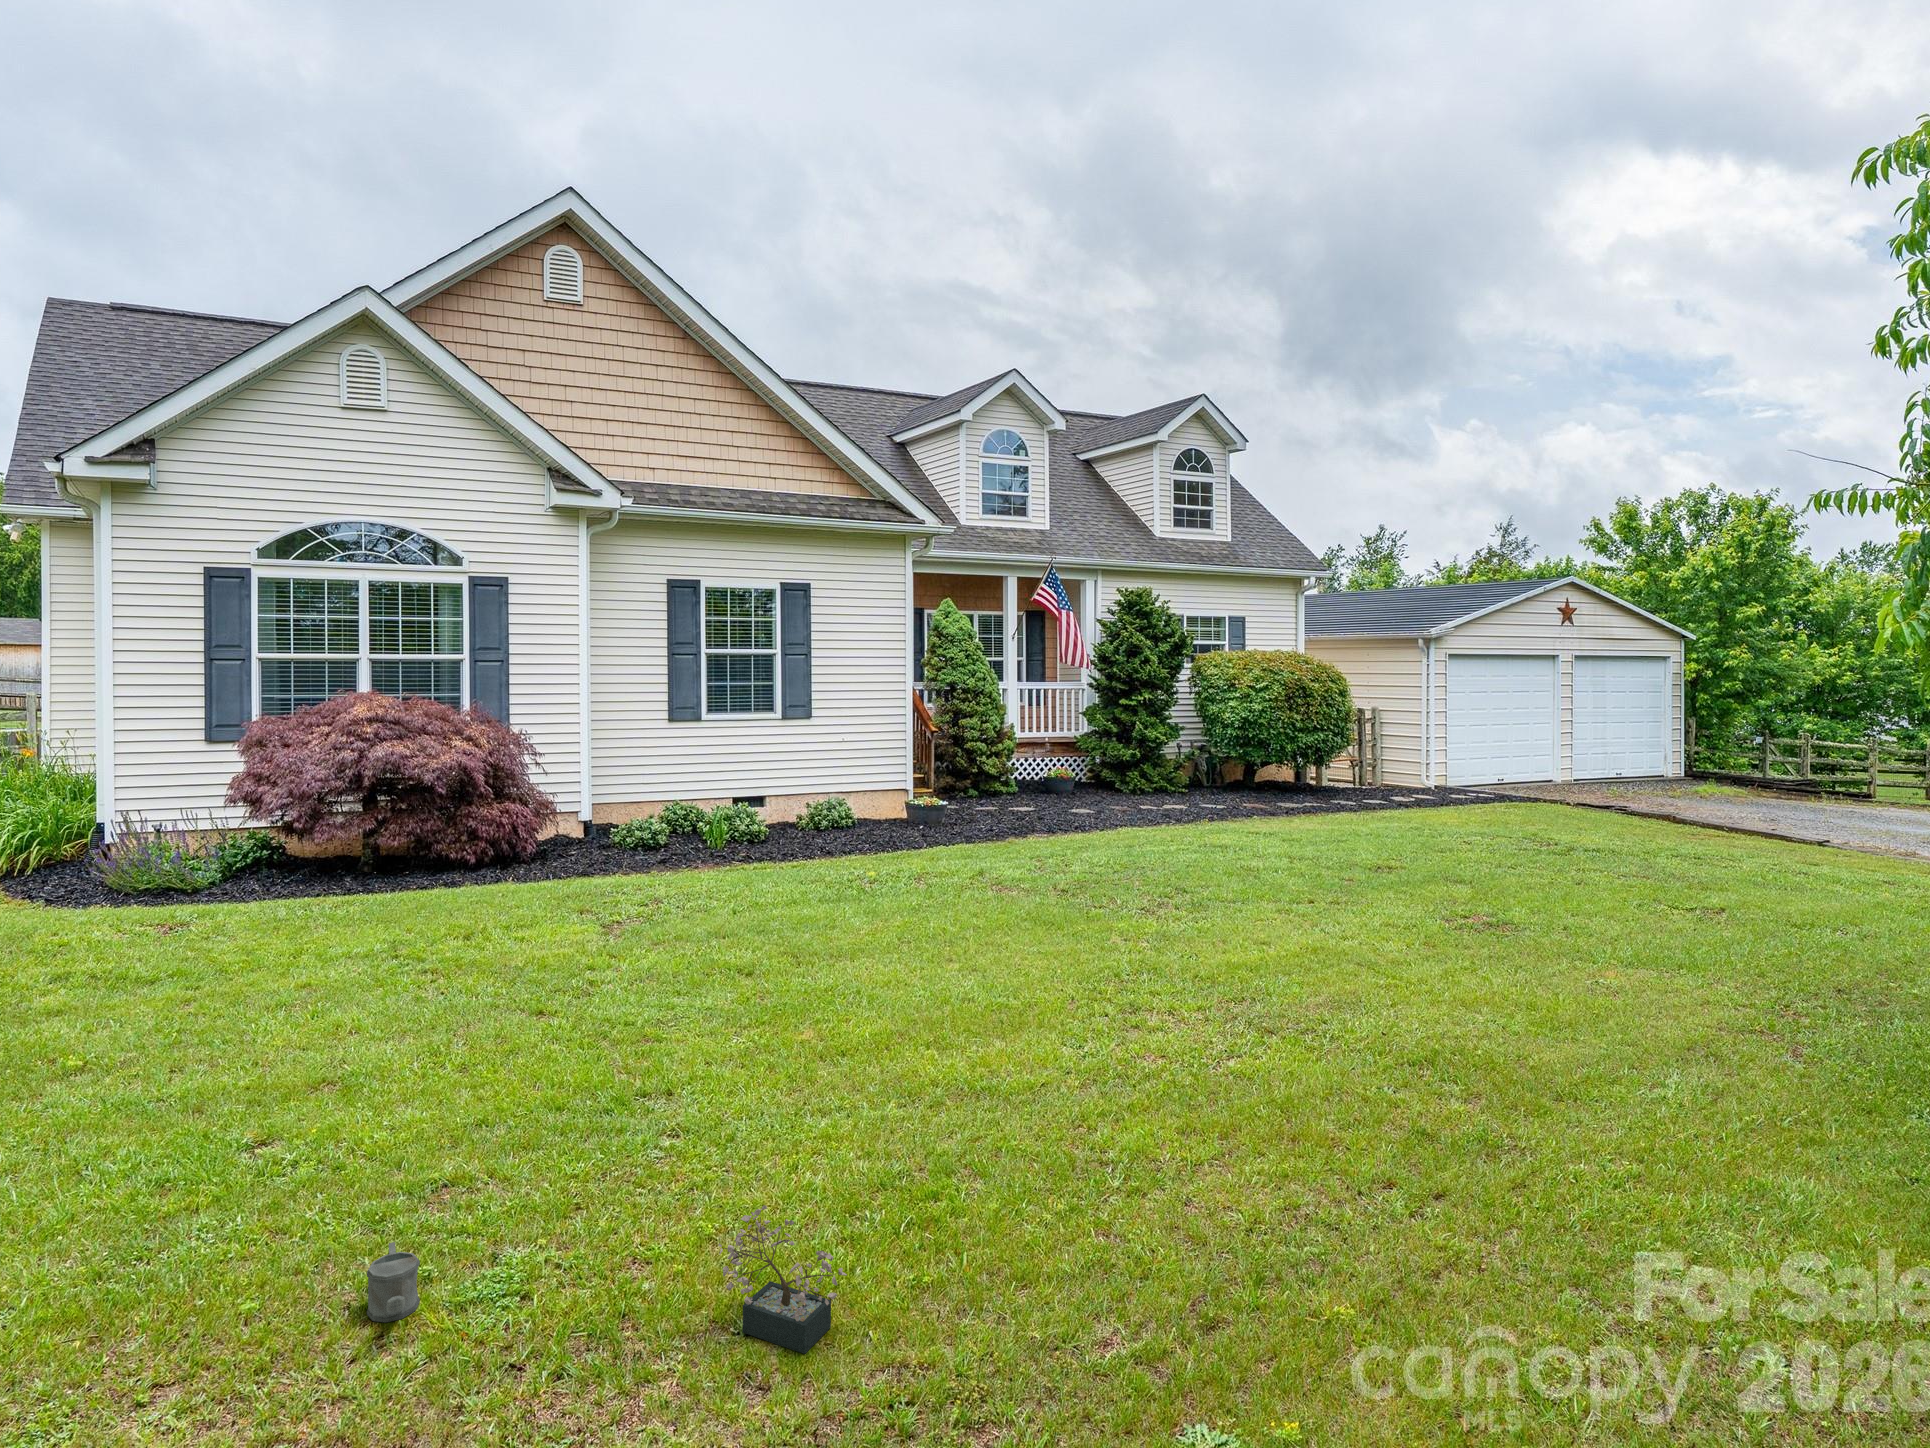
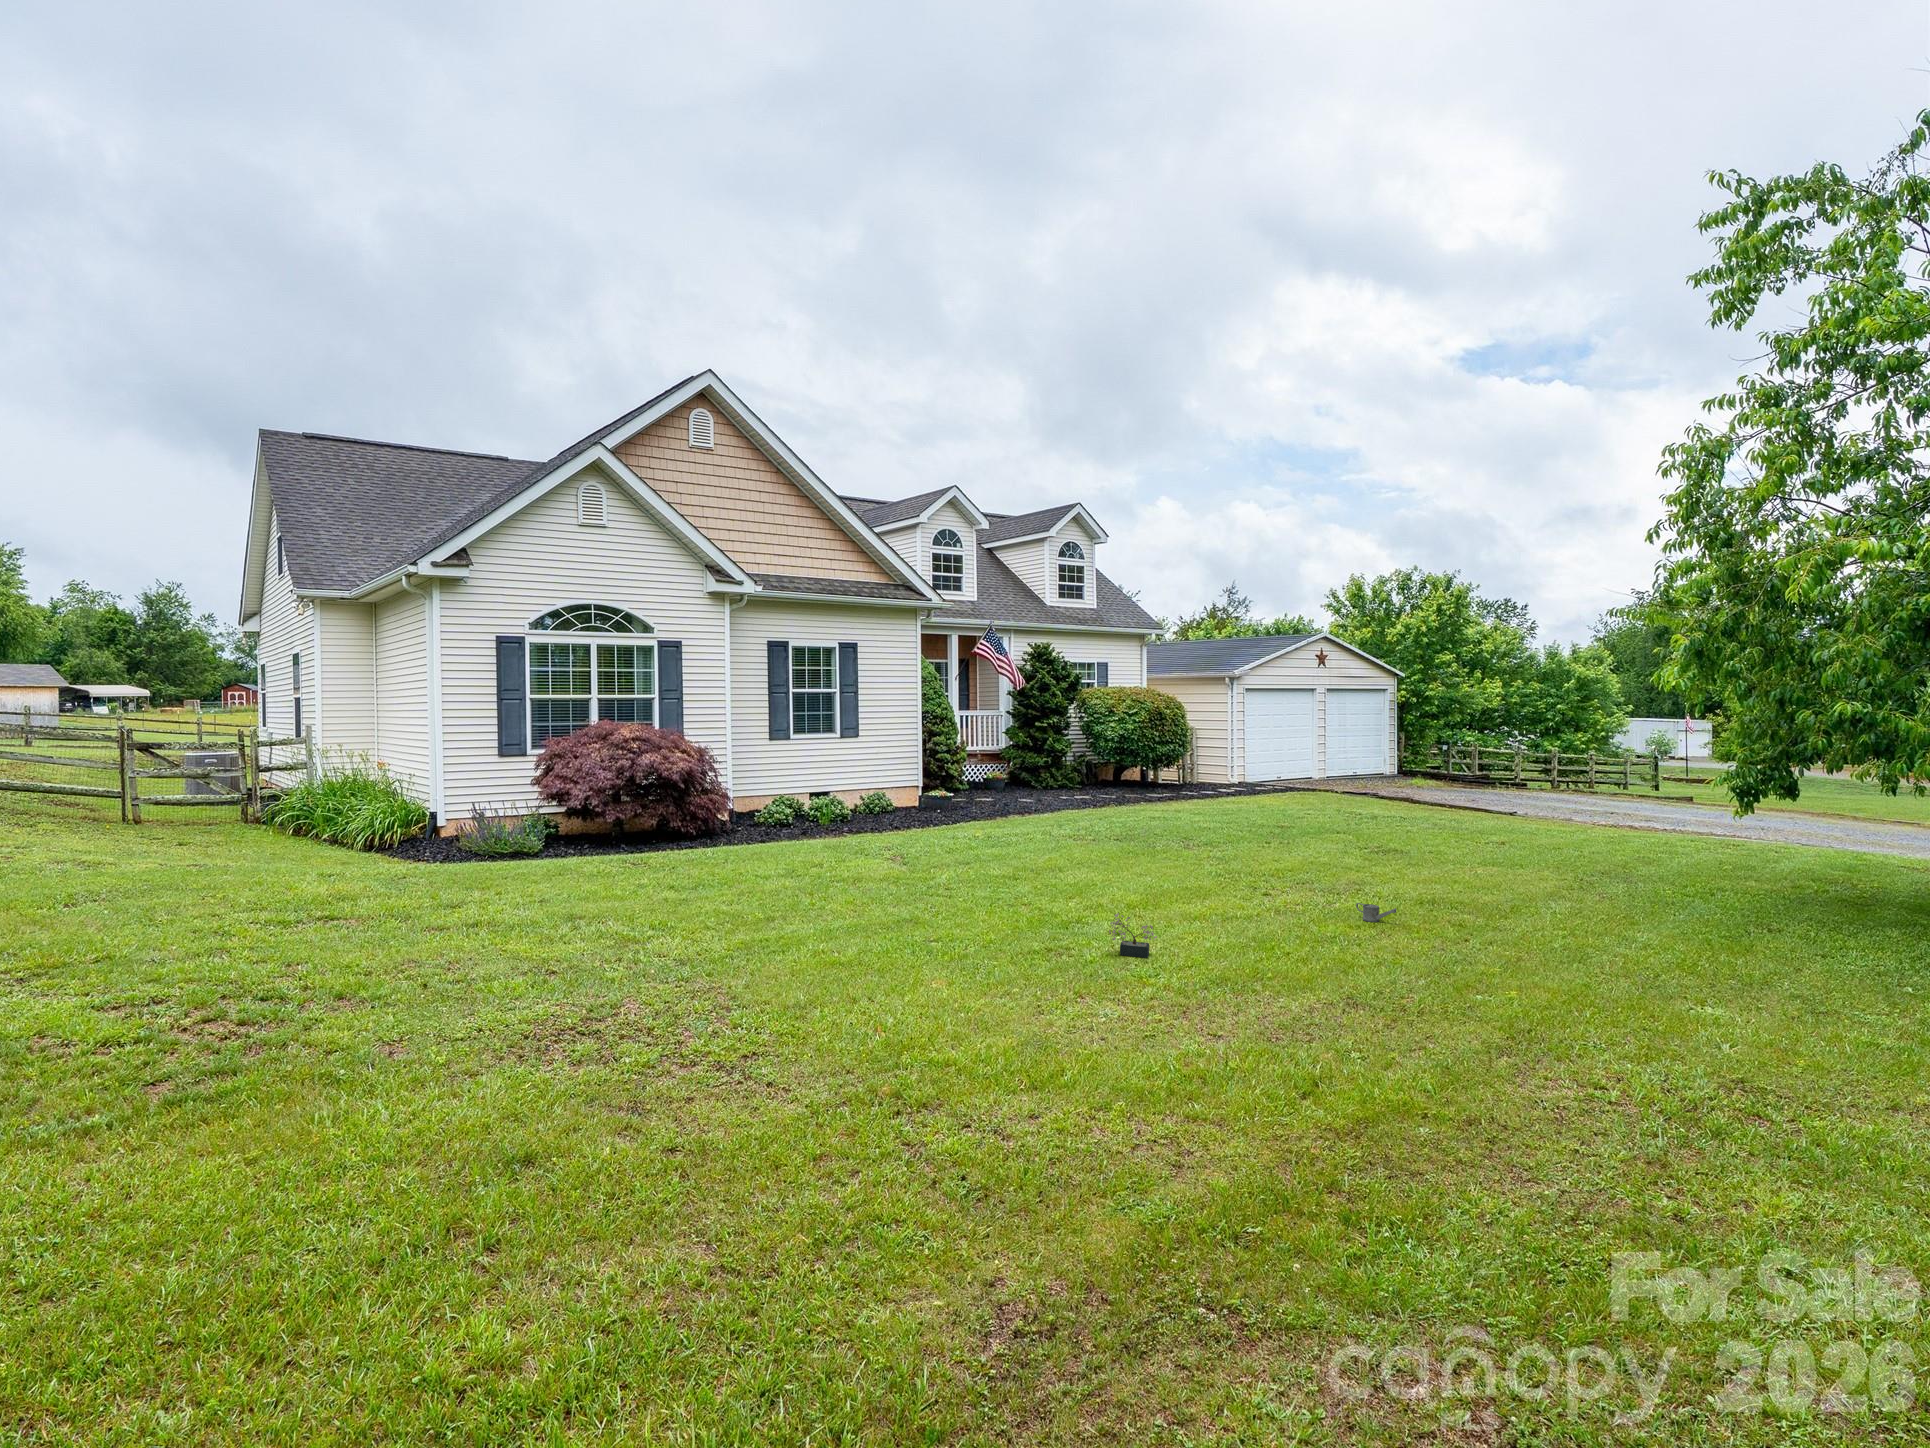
watering can: present [367,1242,420,1322] -> present [1356,903,1396,922]

